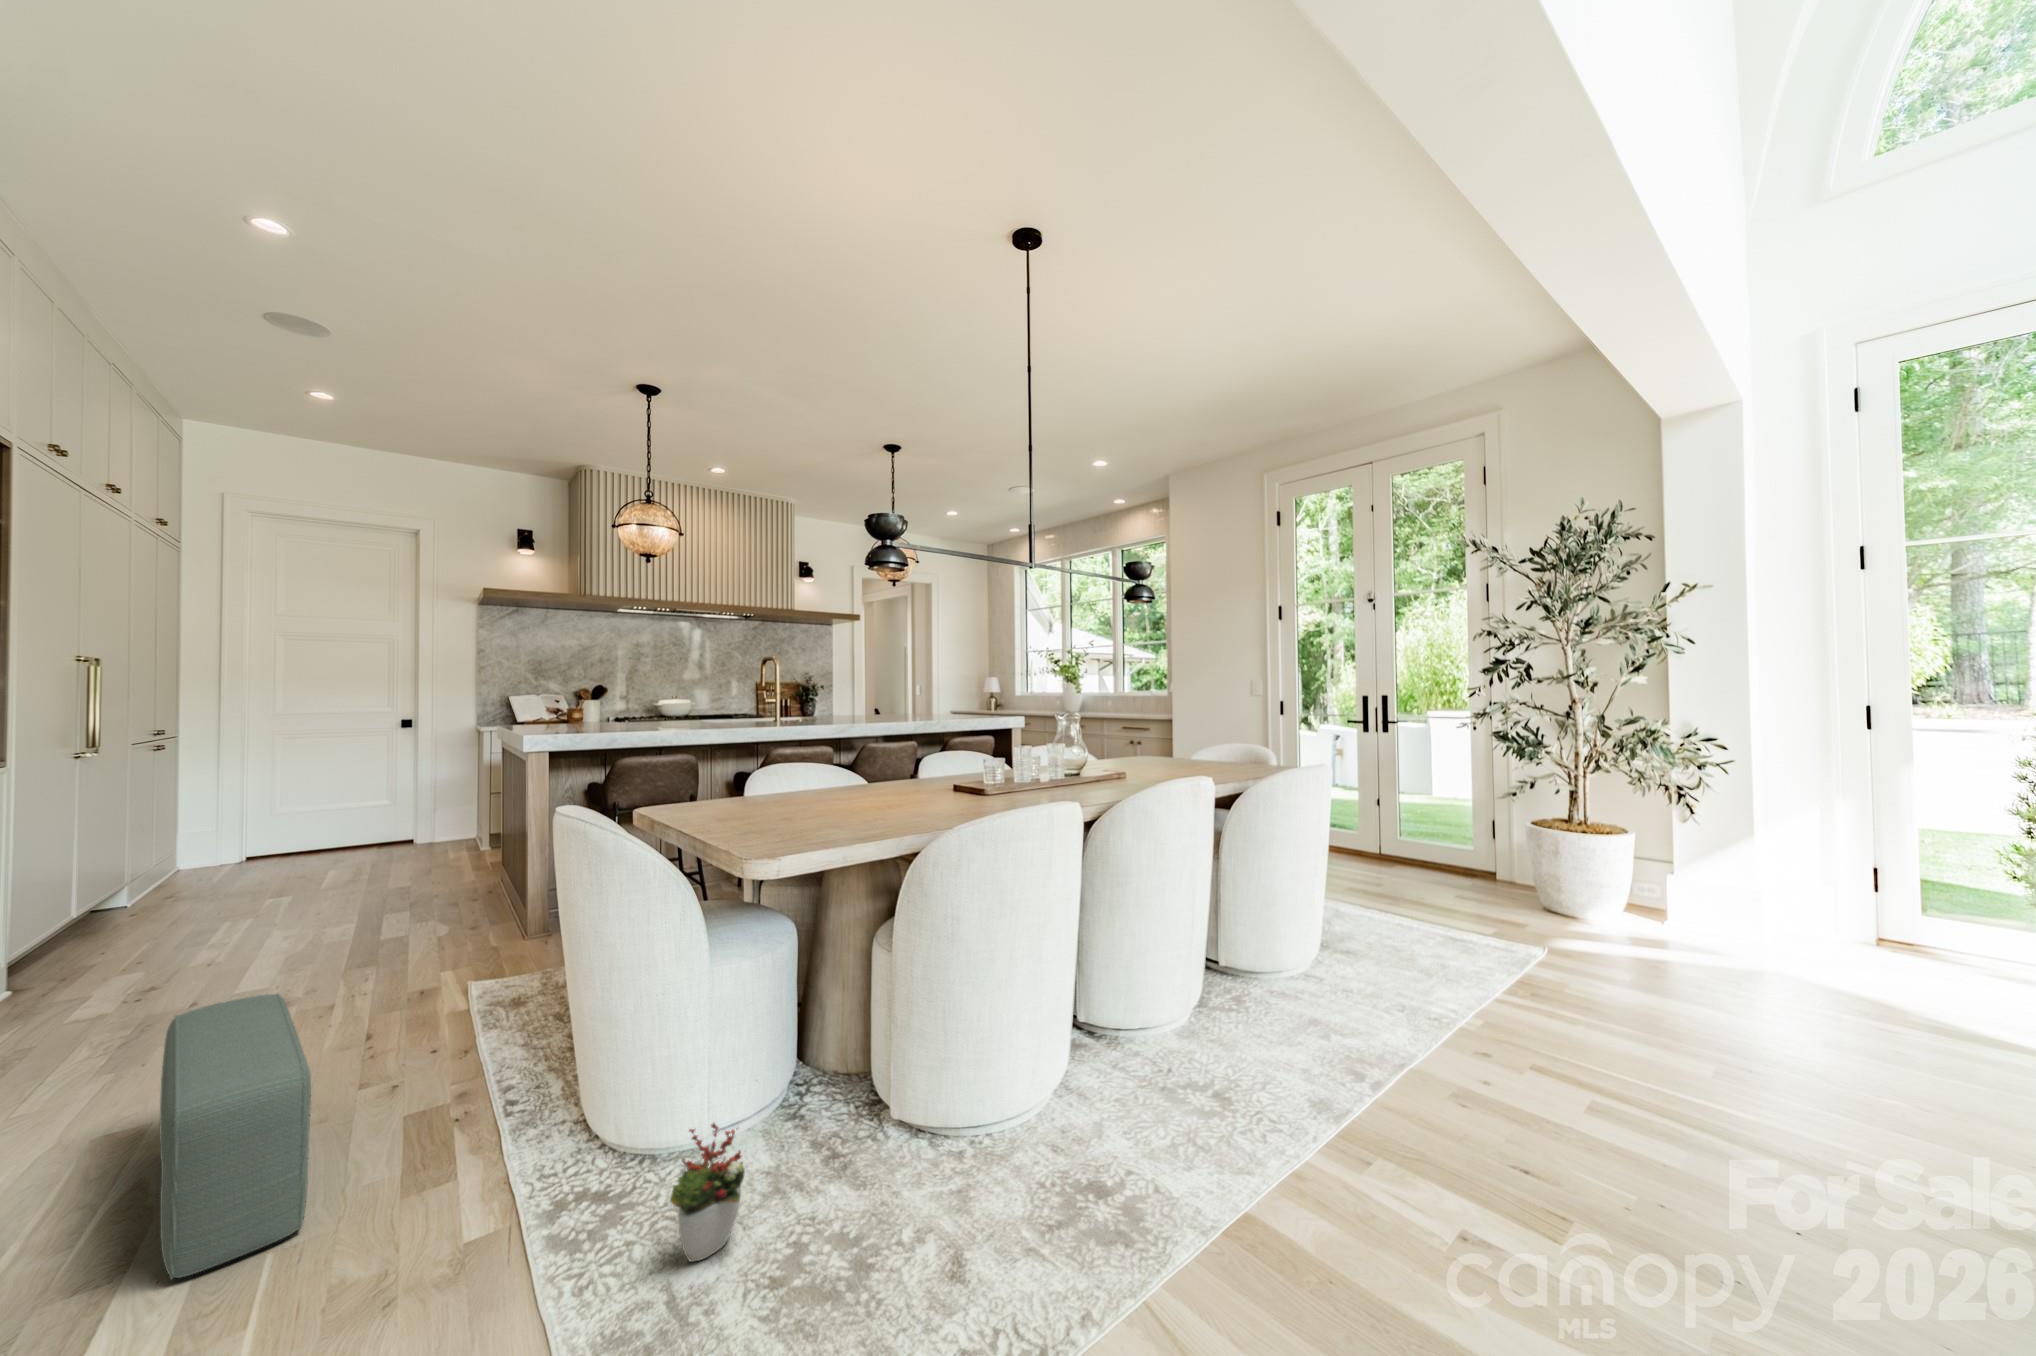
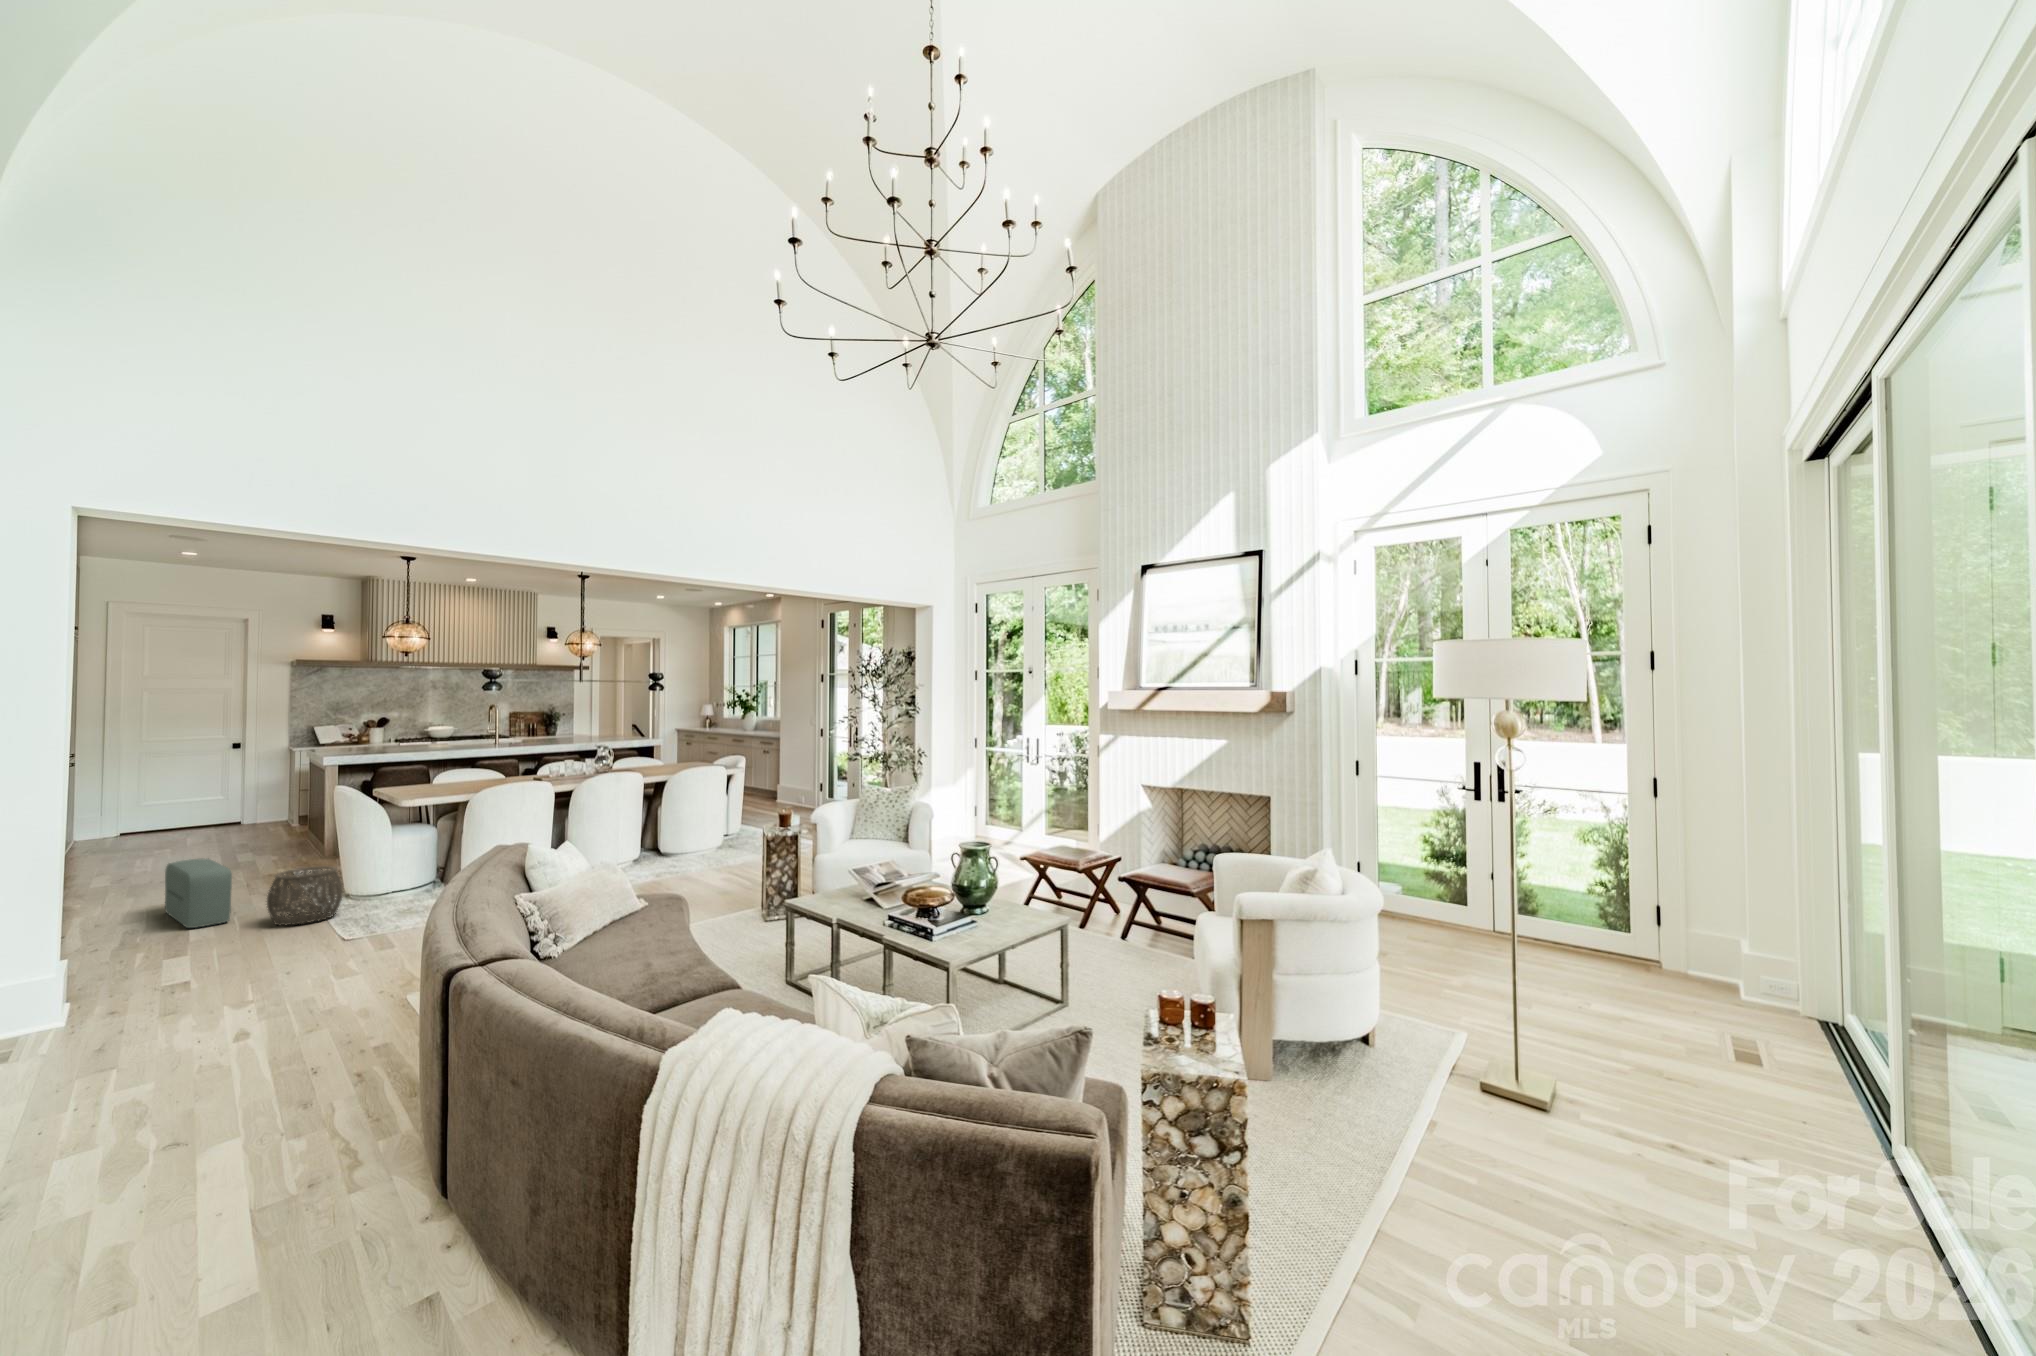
woven basket: none [397,1045,610,1276] -> present [267,866,343,925]
decorative plant: present [670,1123,745,1262] -> none [360,881,390,922]

